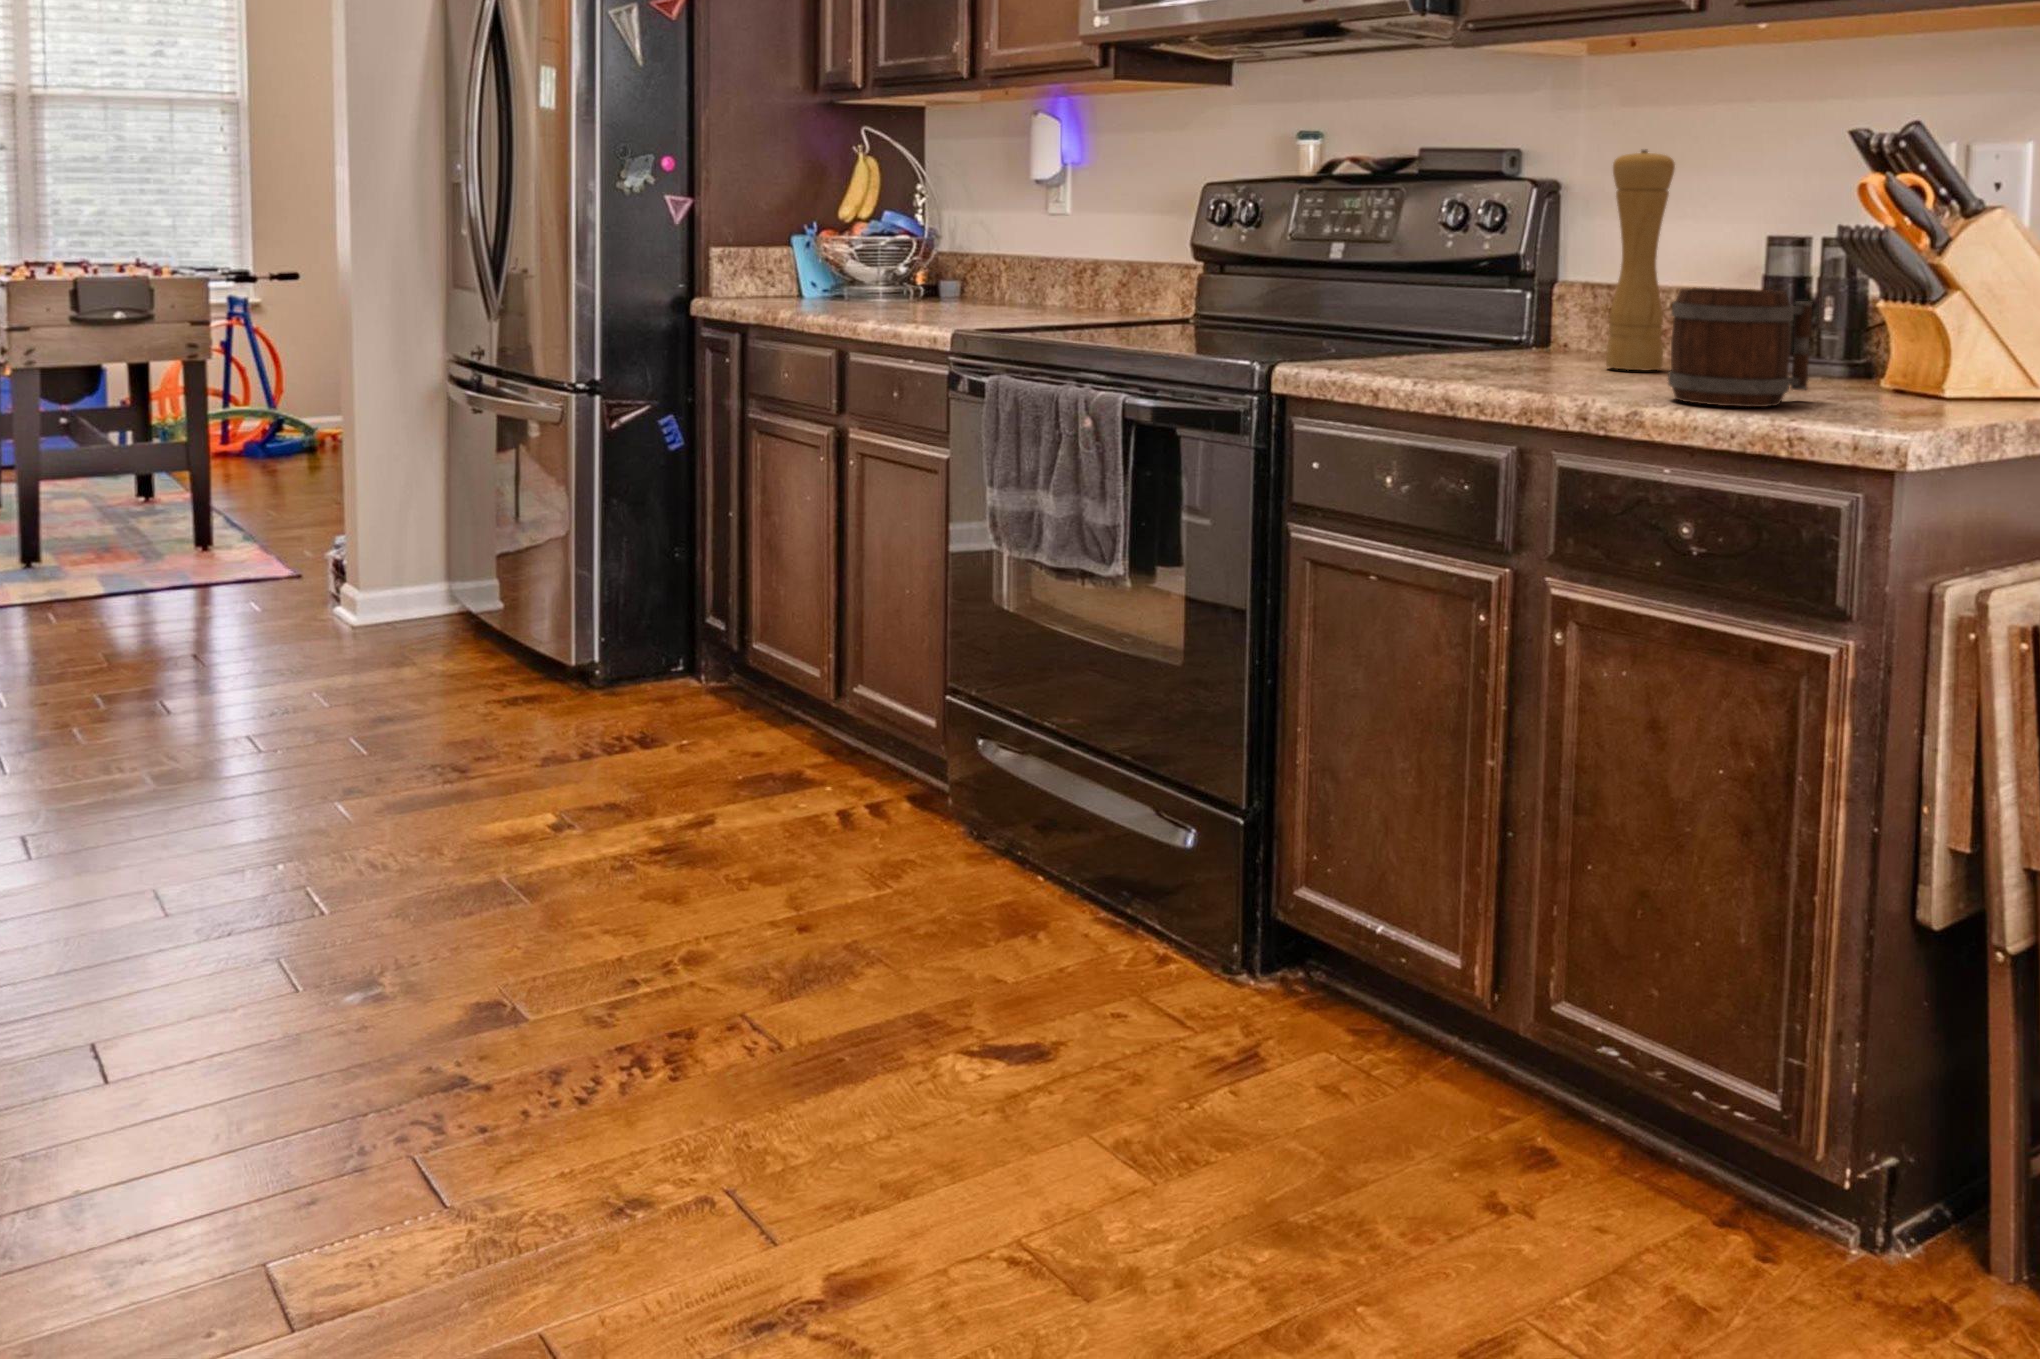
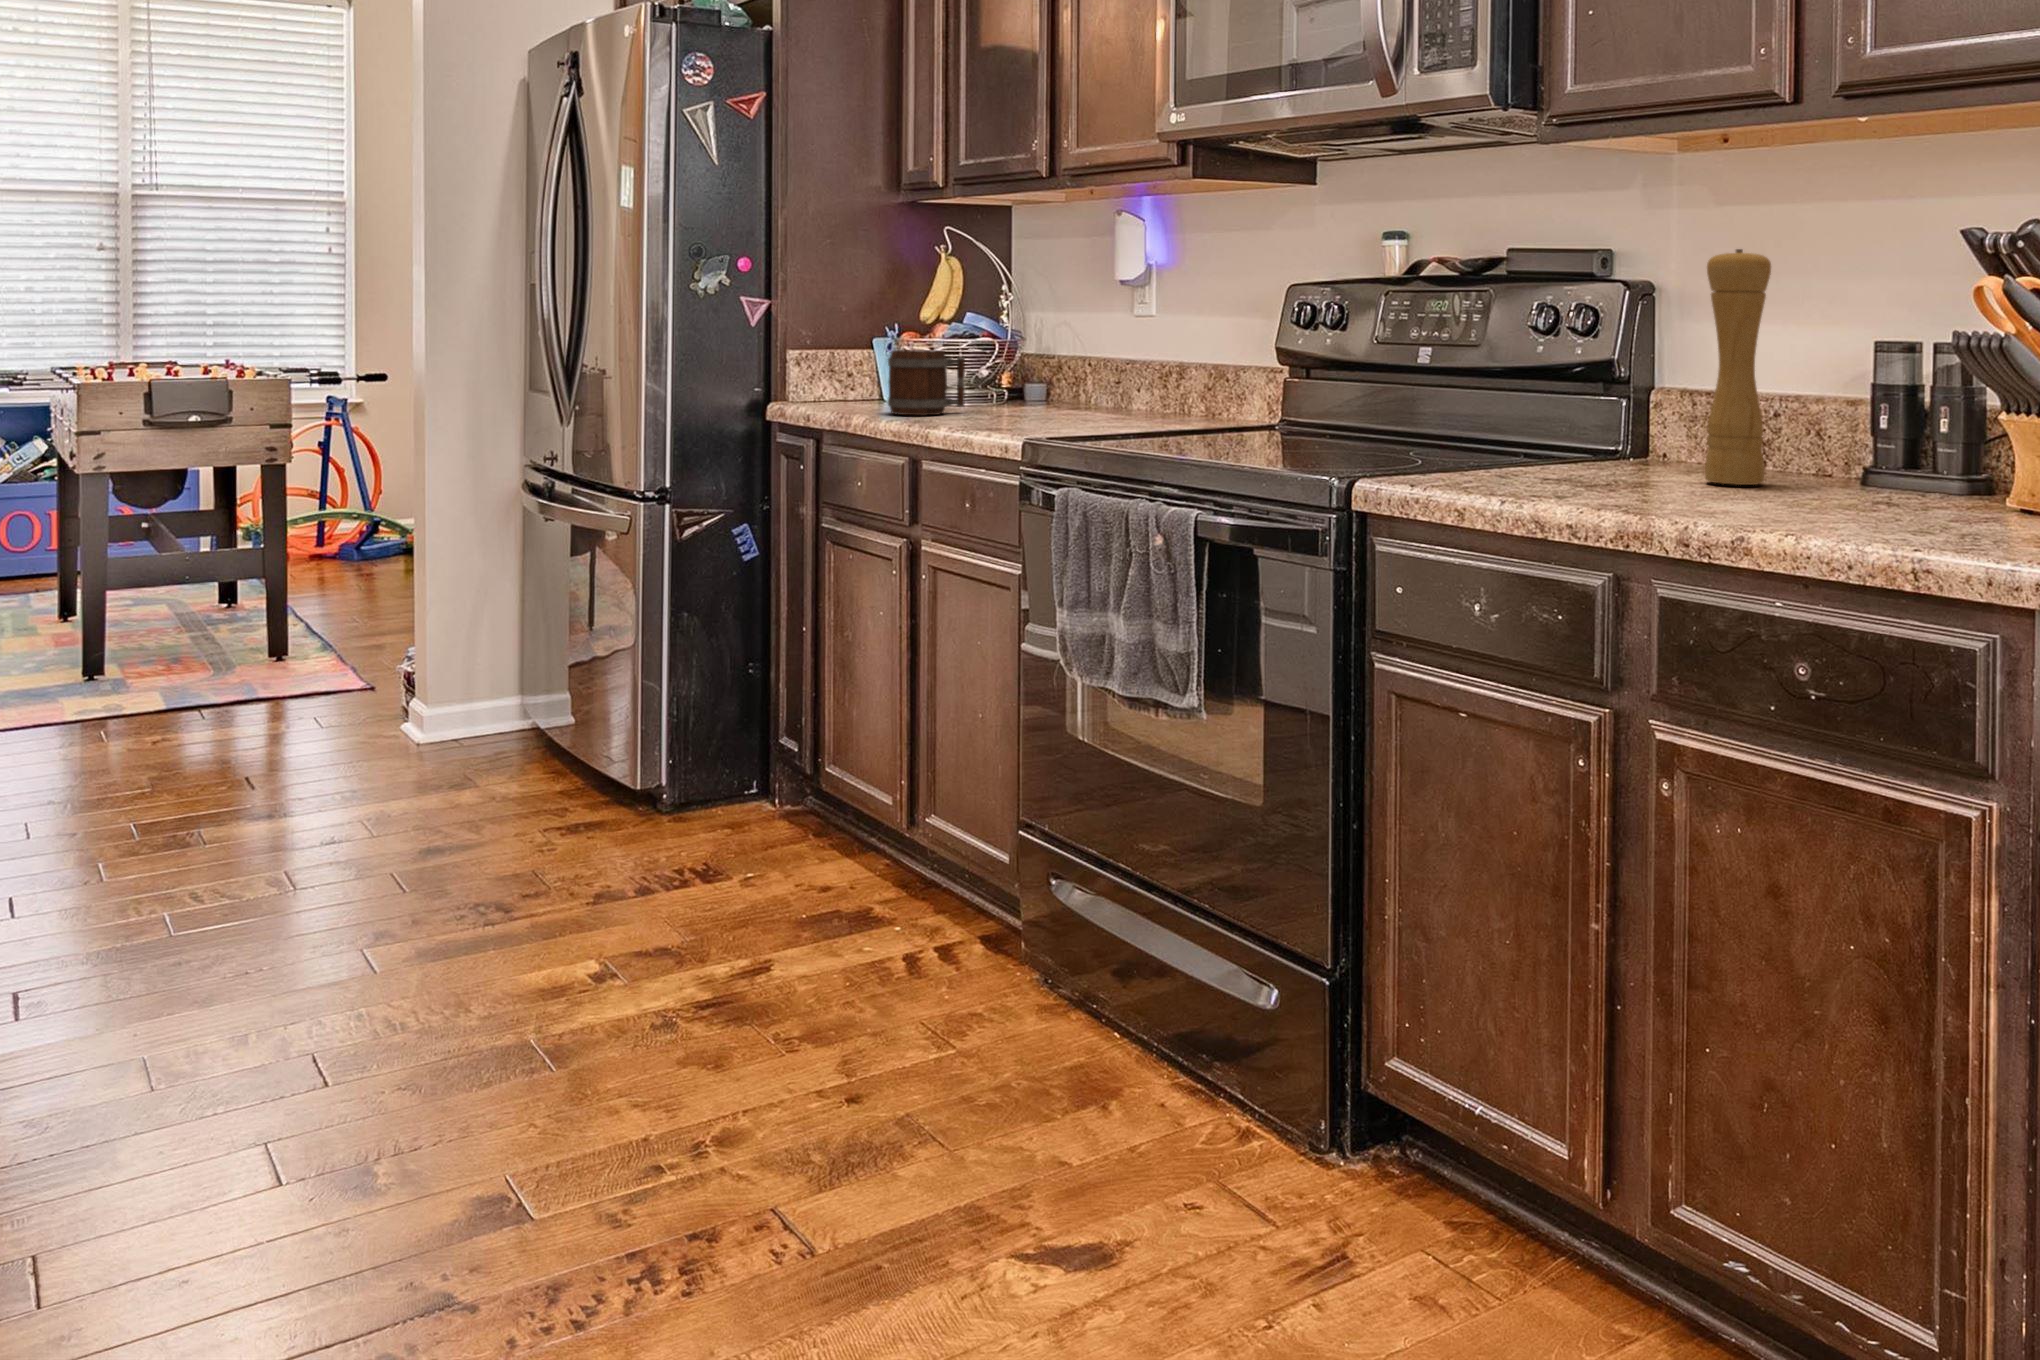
mug: present [1668,288,1812,407] -> present [888,350,965,415]

